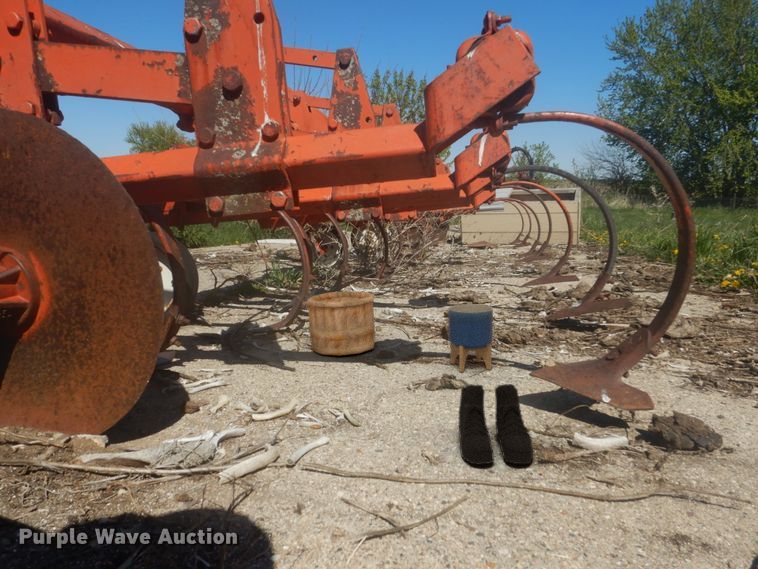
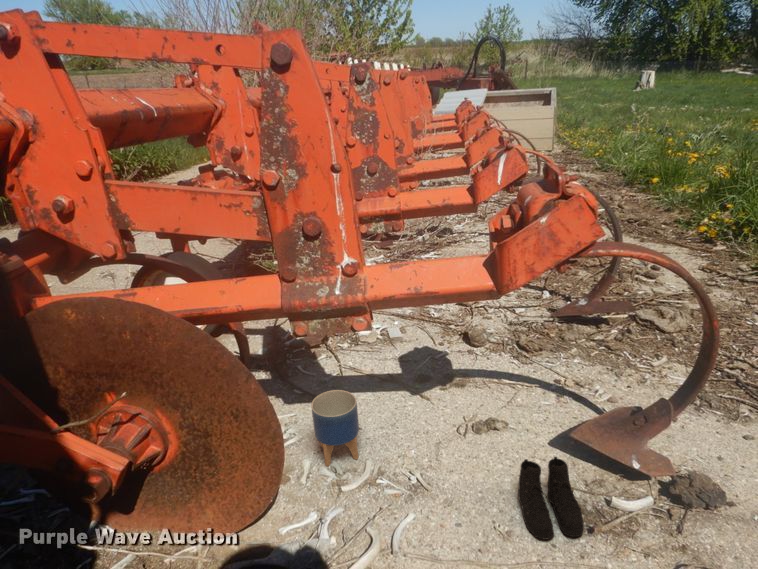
wooden bucket: present [306,291,375,355] -> none [347,310,410,380]
planter: present [448,304,493,372] -> present [311,390,359,466]

